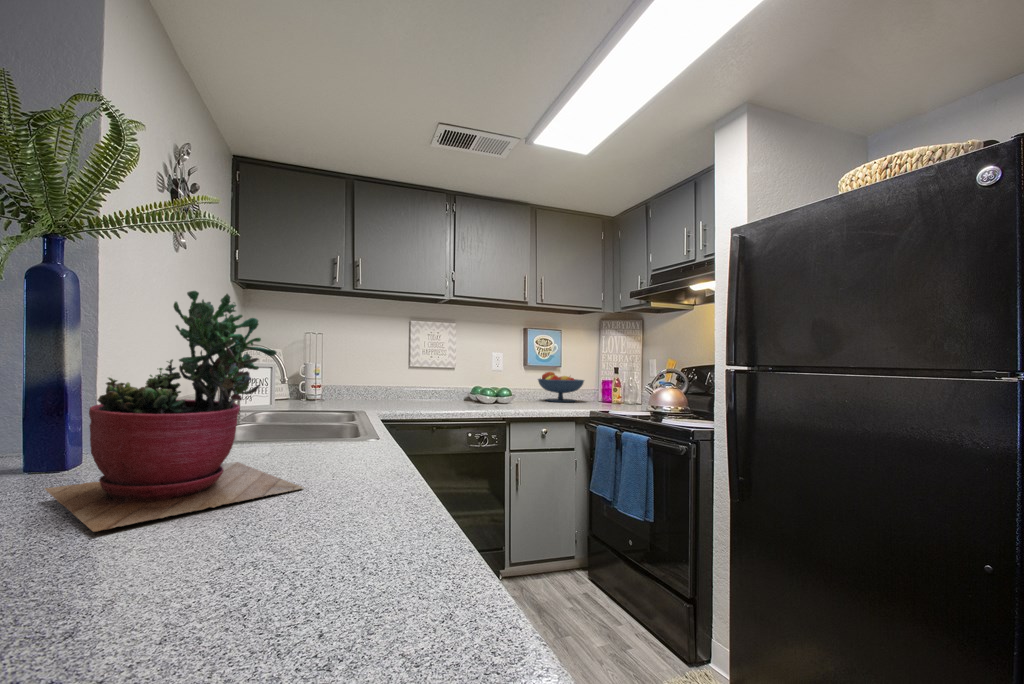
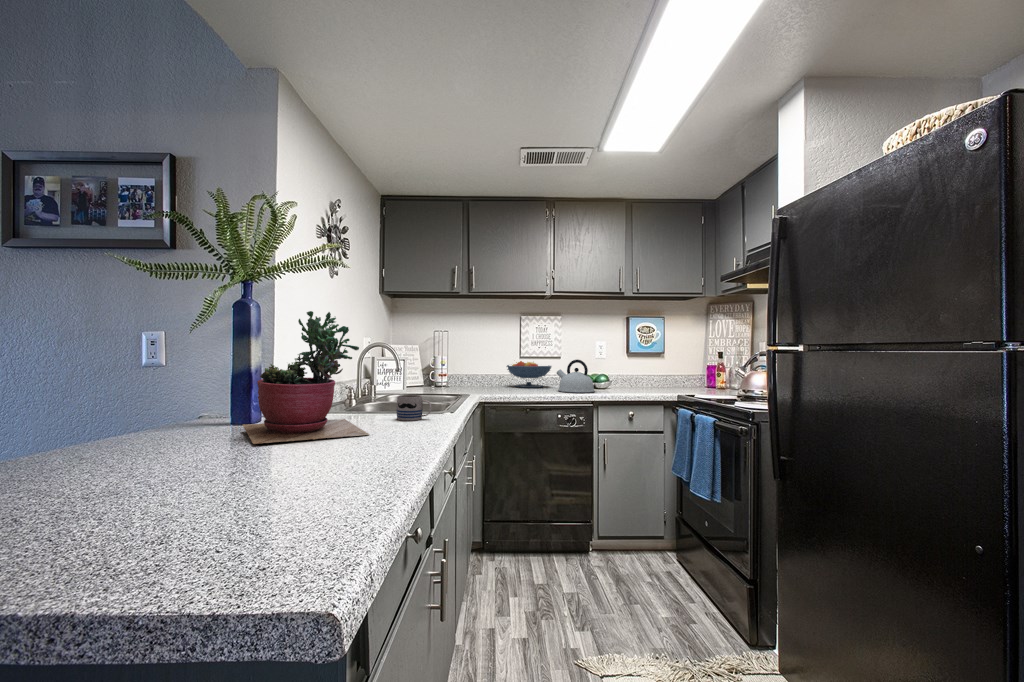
kettle: none [459,371,501,407] -> present [557,360,595,393]
fruit bowl: present [538,372,584,402] -> present [507,361,551,388]
mug: none [313,420,365,457] -> present [396,395,432,420]

